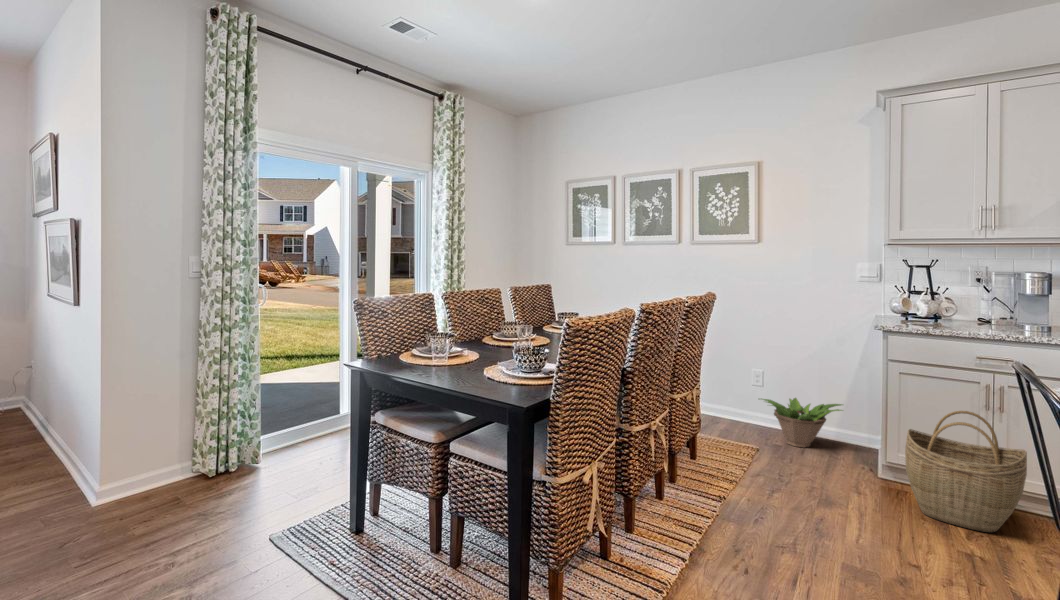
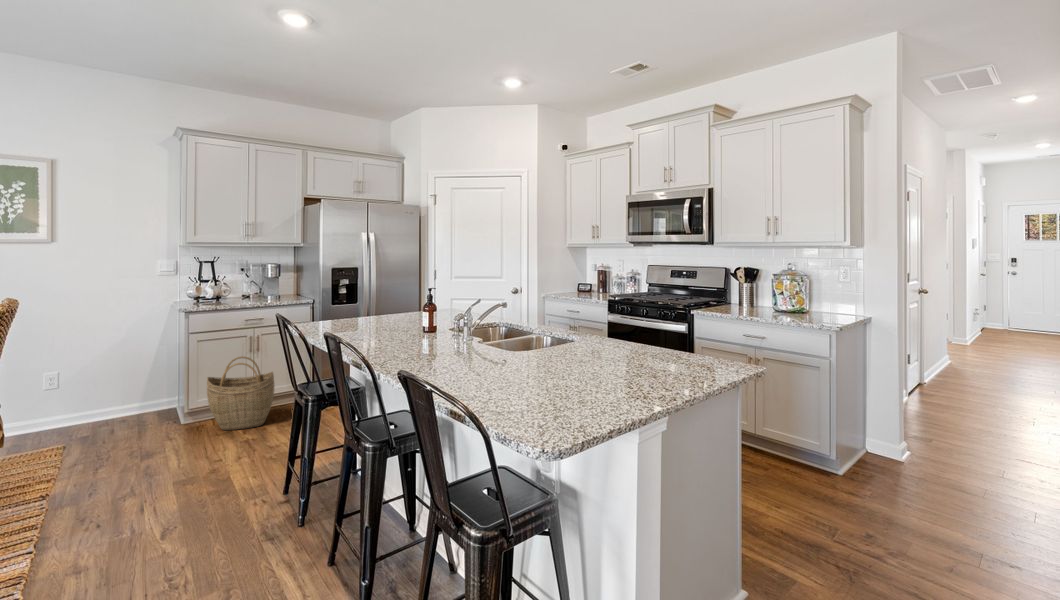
decorative plant: present [762,398,842,447] -> none [71,375,160,421]

